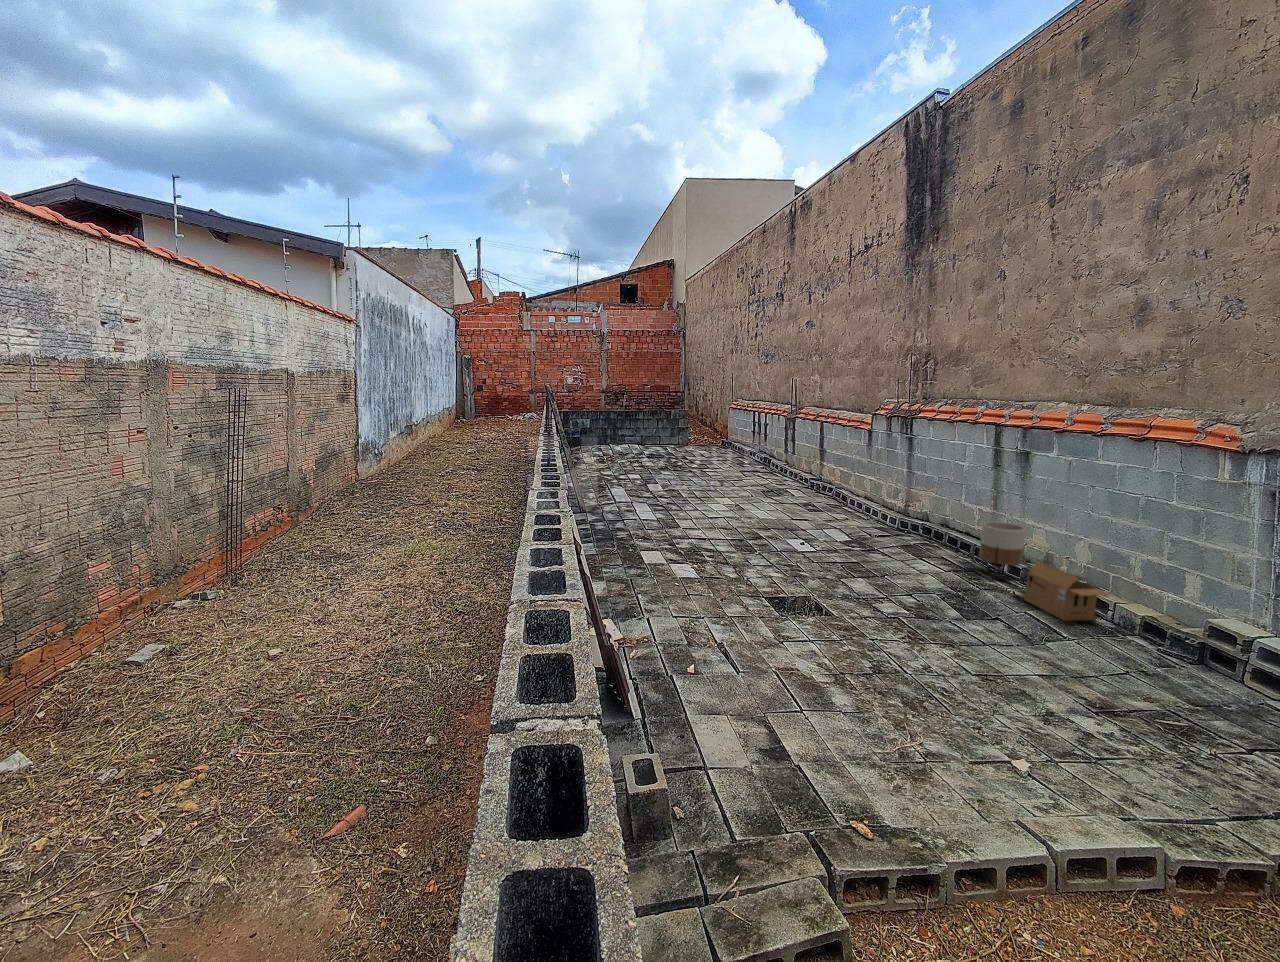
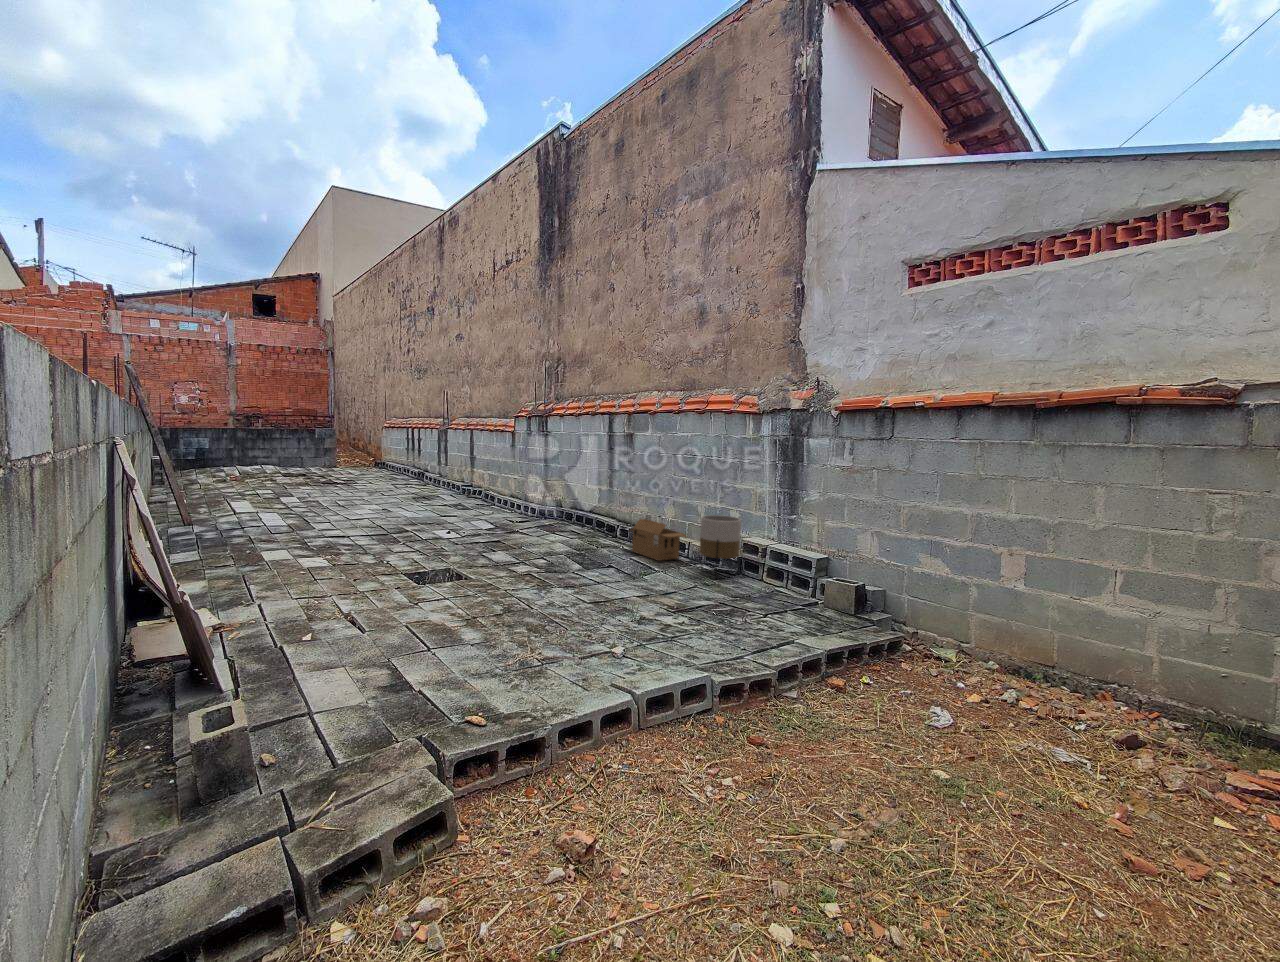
planter: present [979,522,1026,581] -> present [699,515,741,570]

